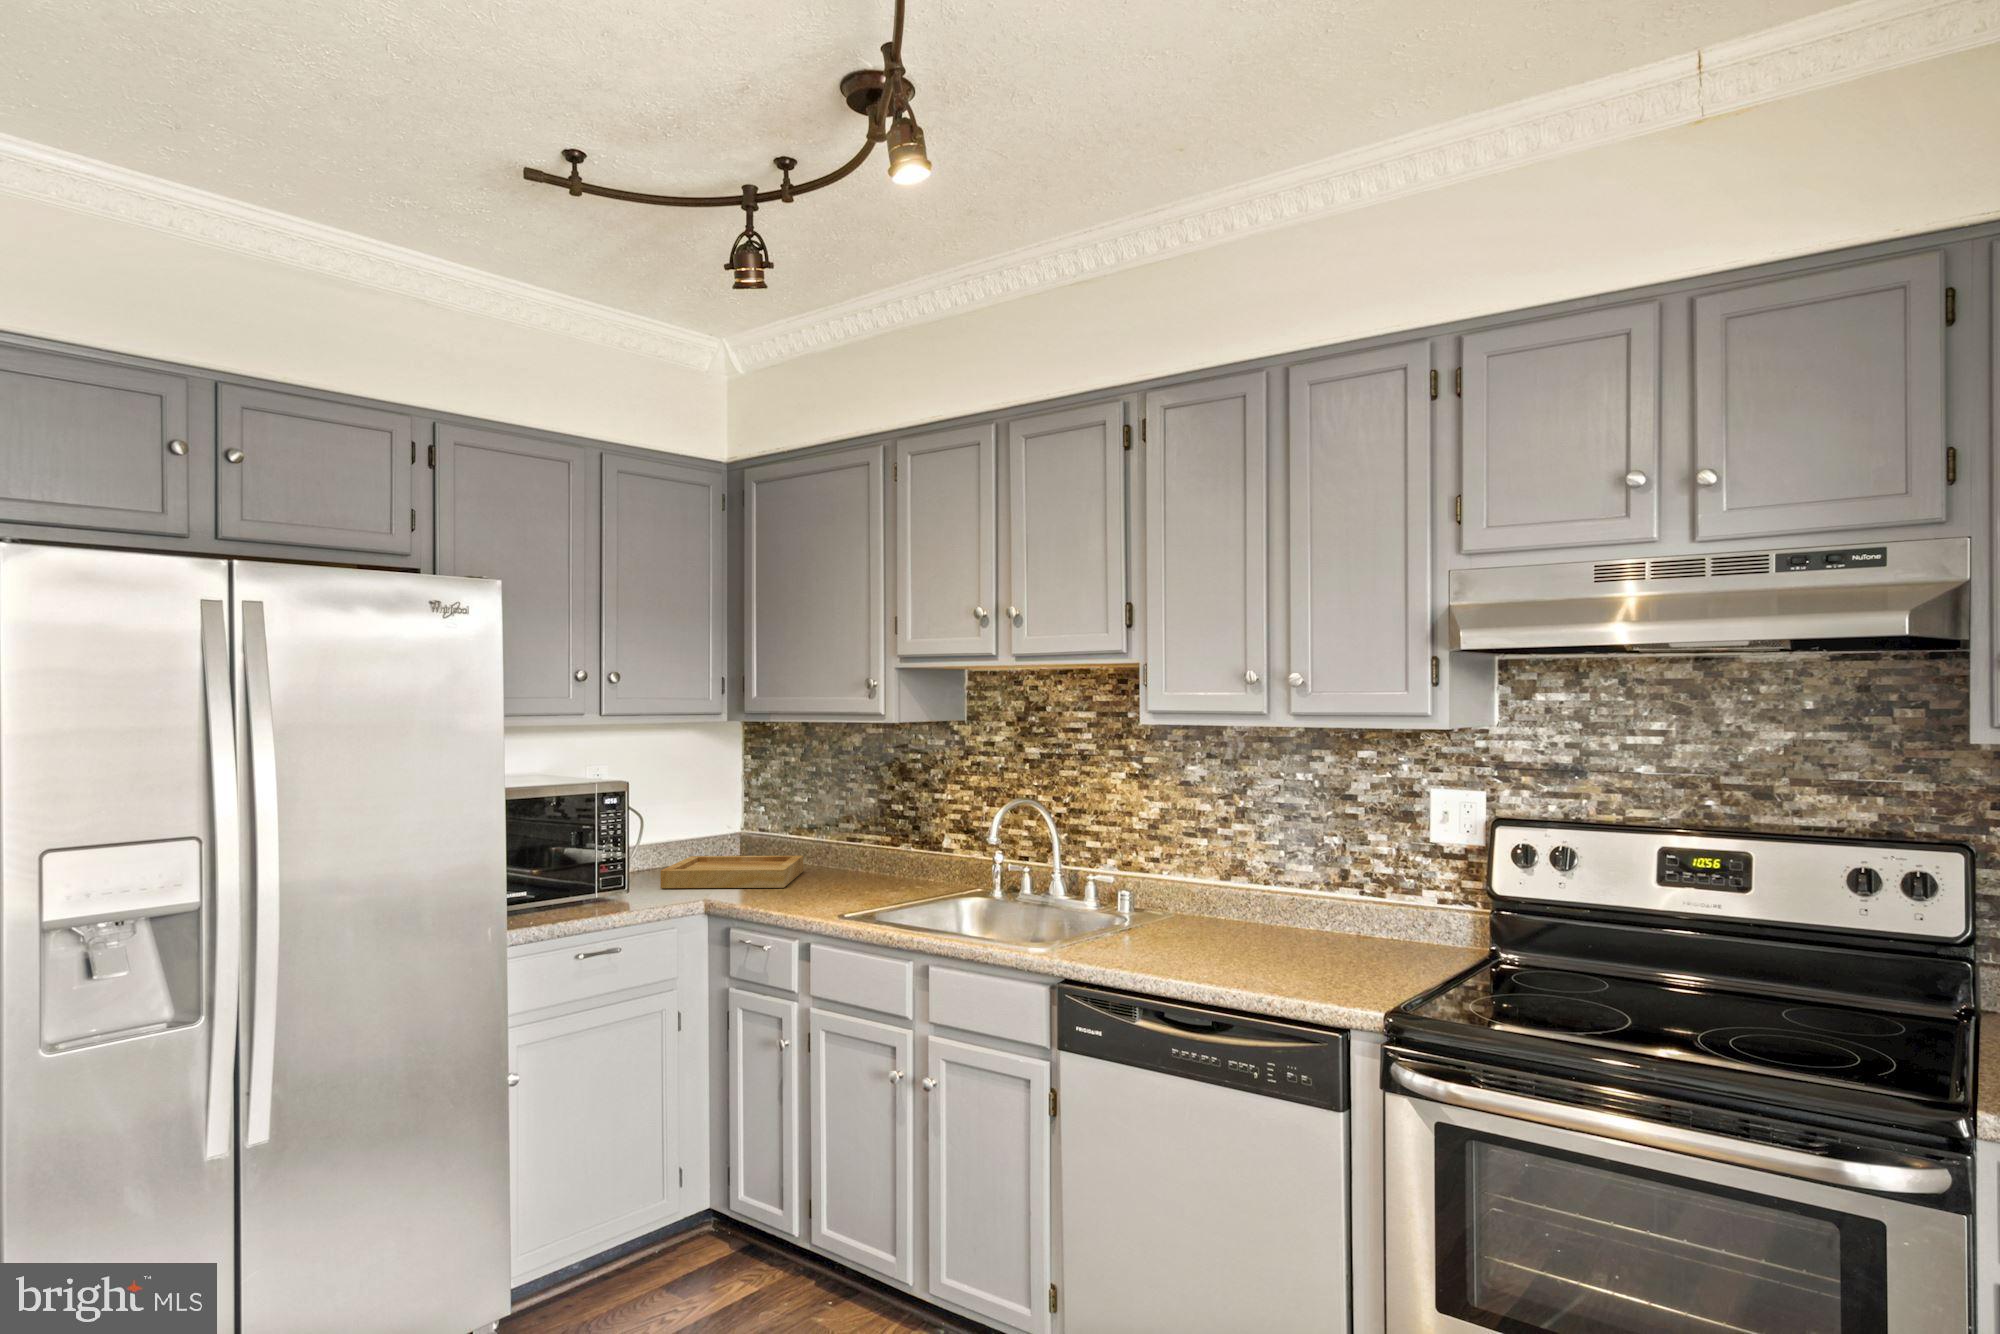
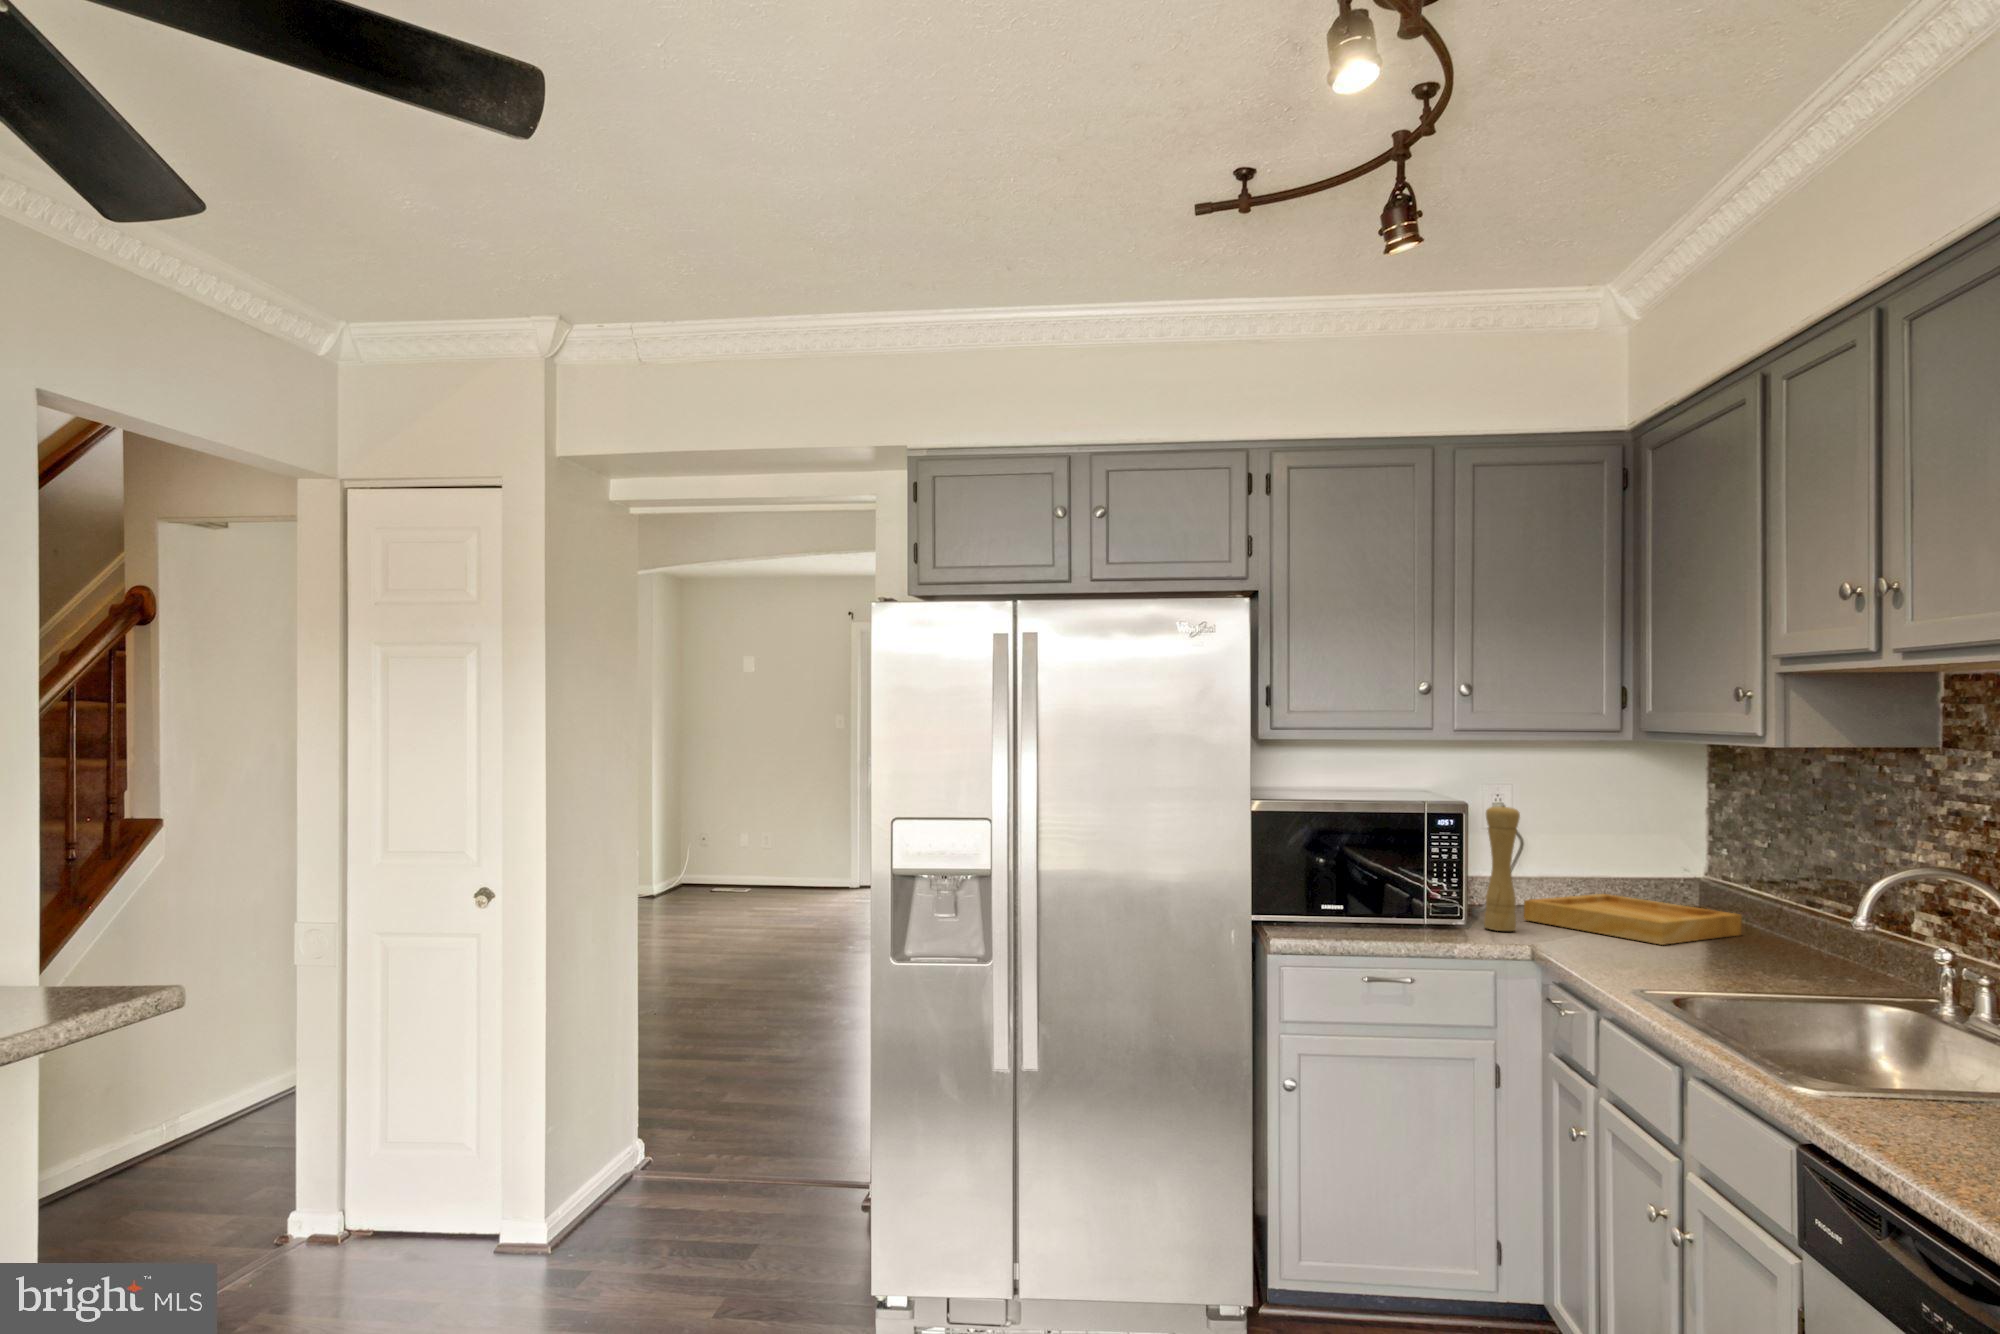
pepper mill: none [651,788,680,900] -> present [1484,805,1520,931]

